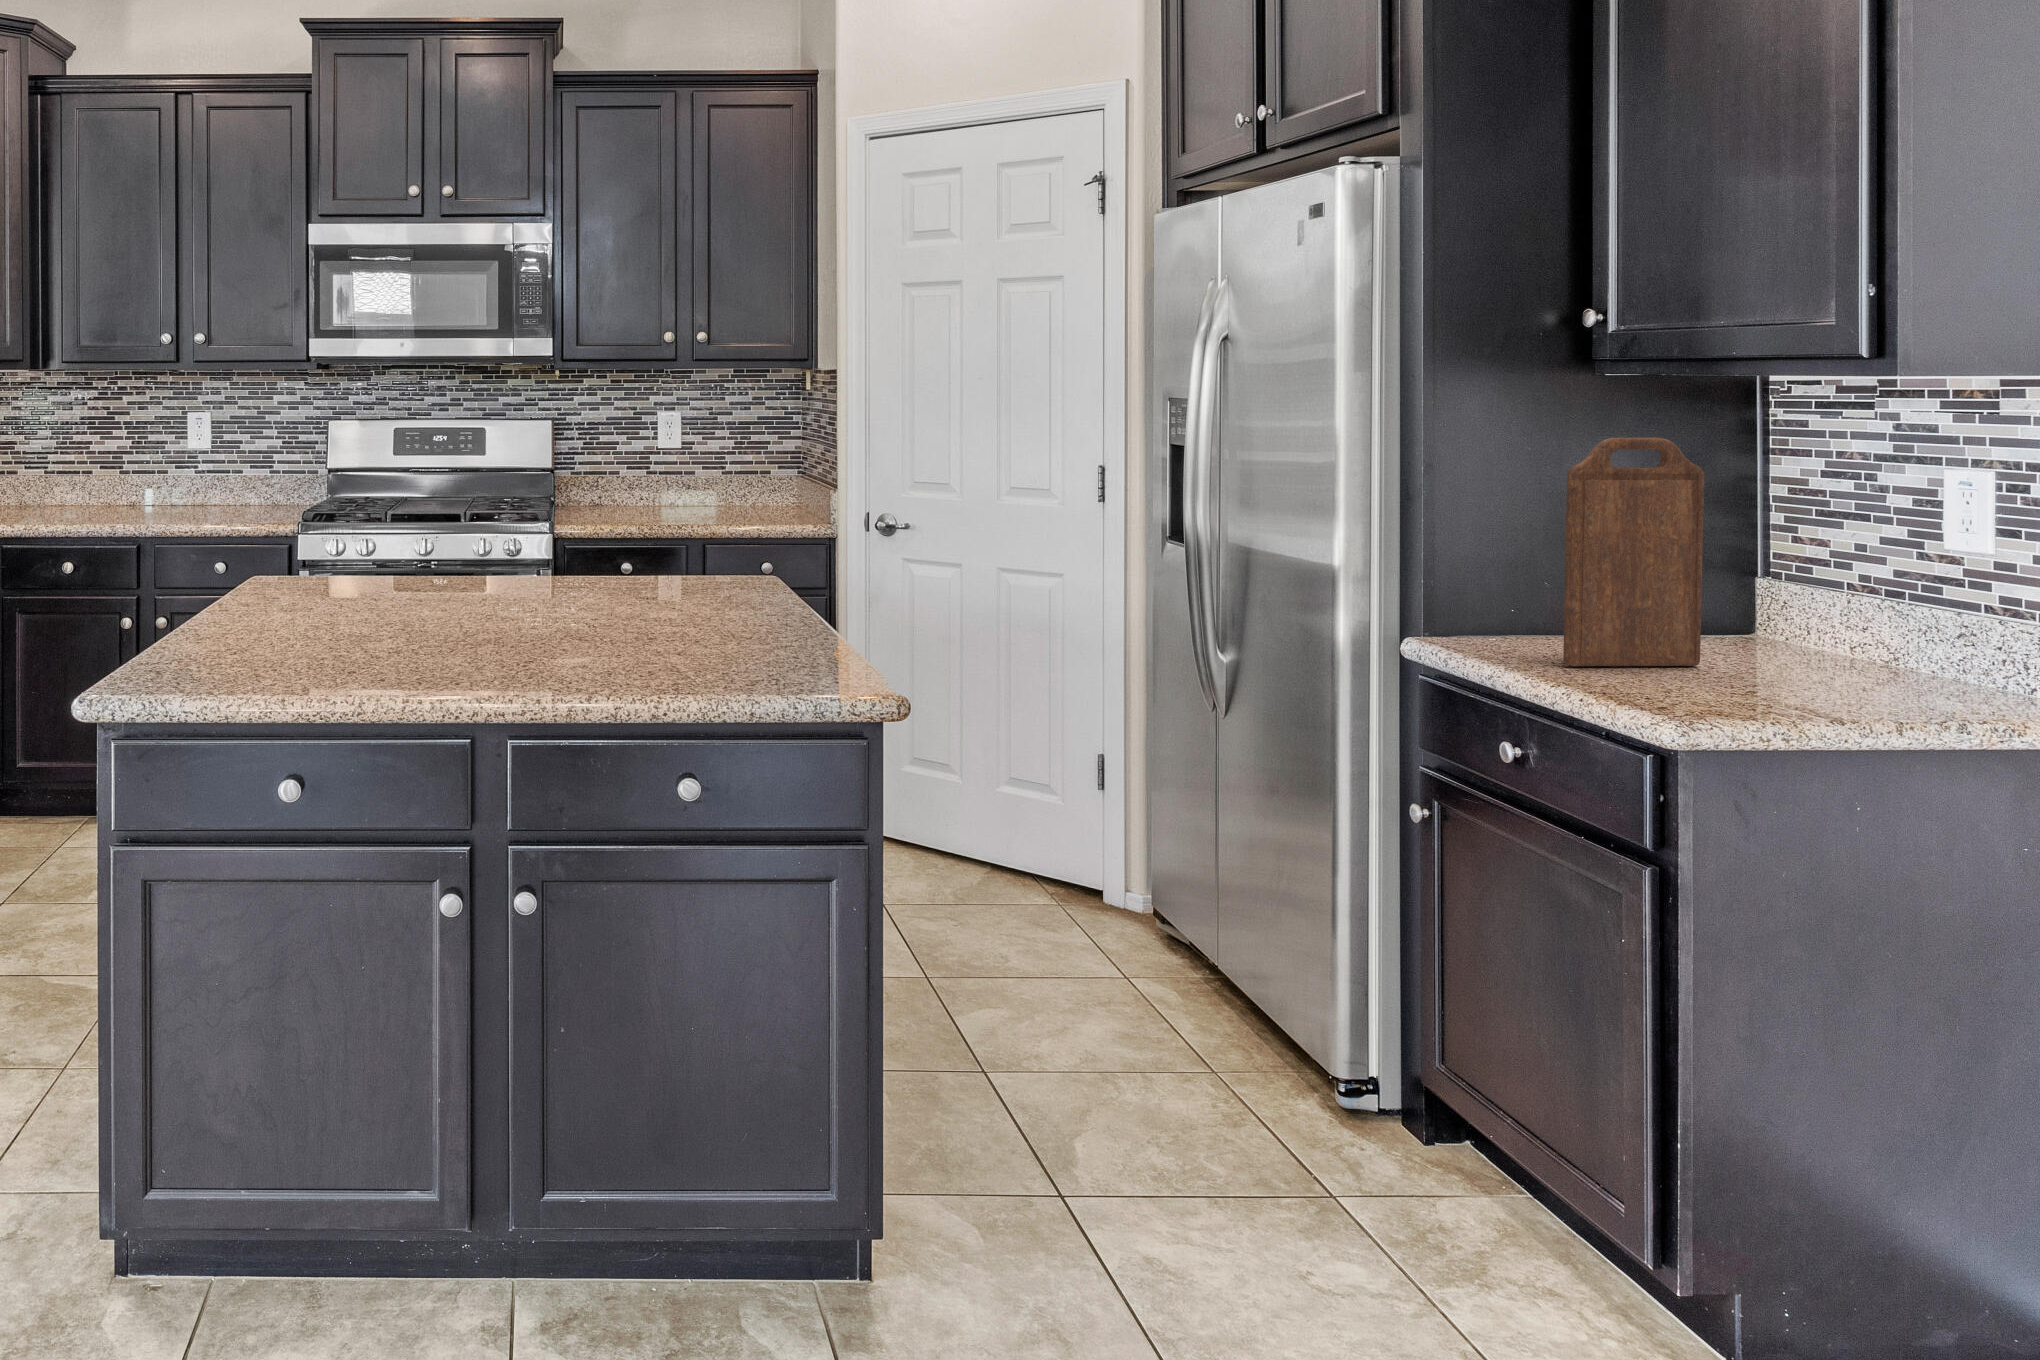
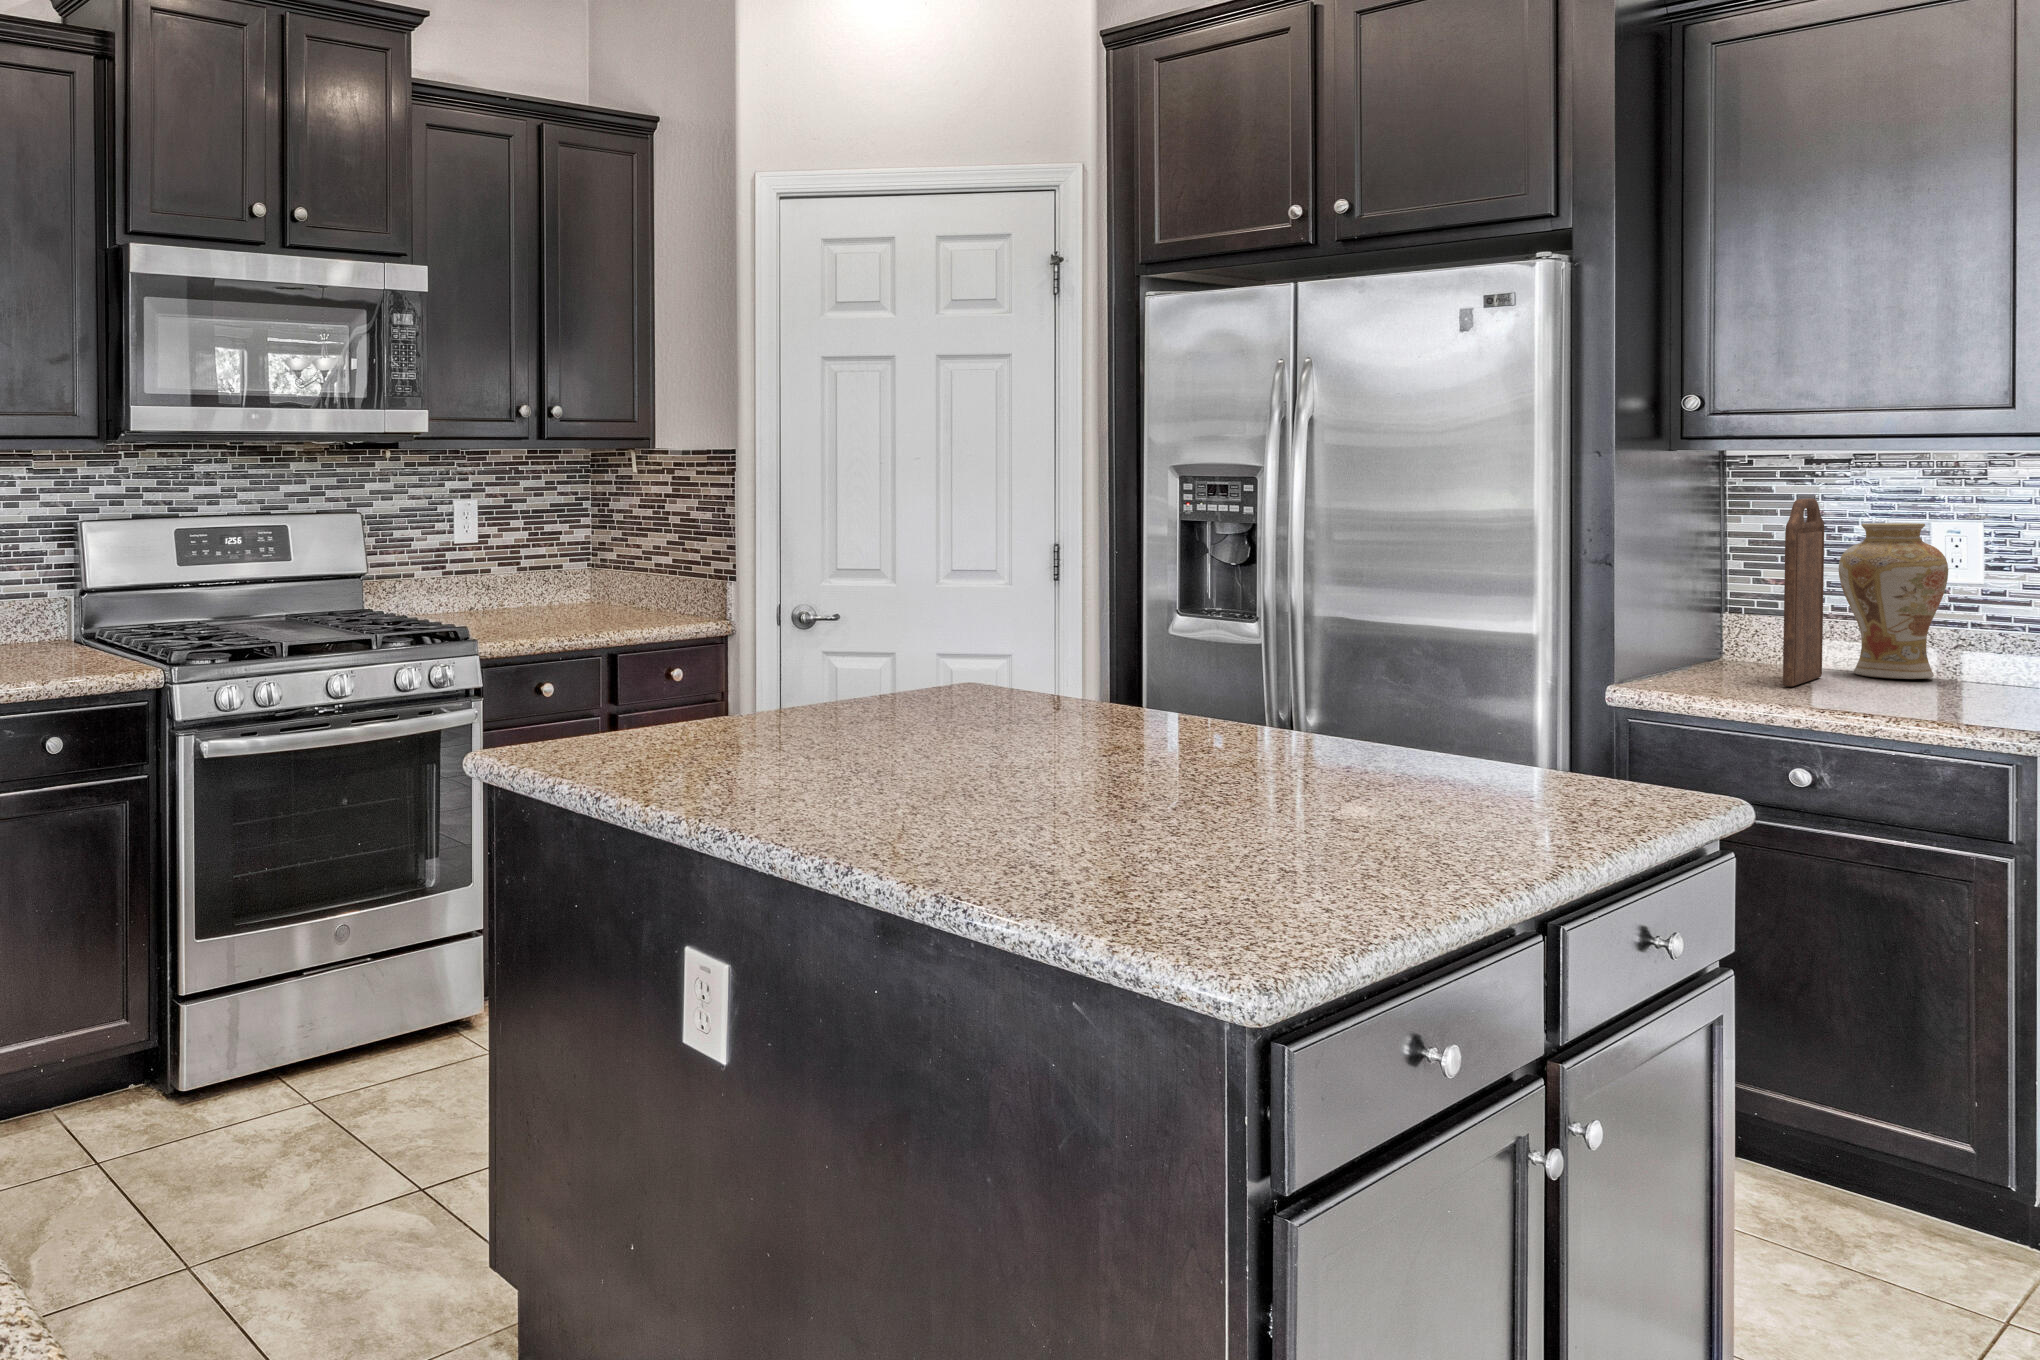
vase: none [1762,474,1904,683] -> present [1839,523,1948,679]

